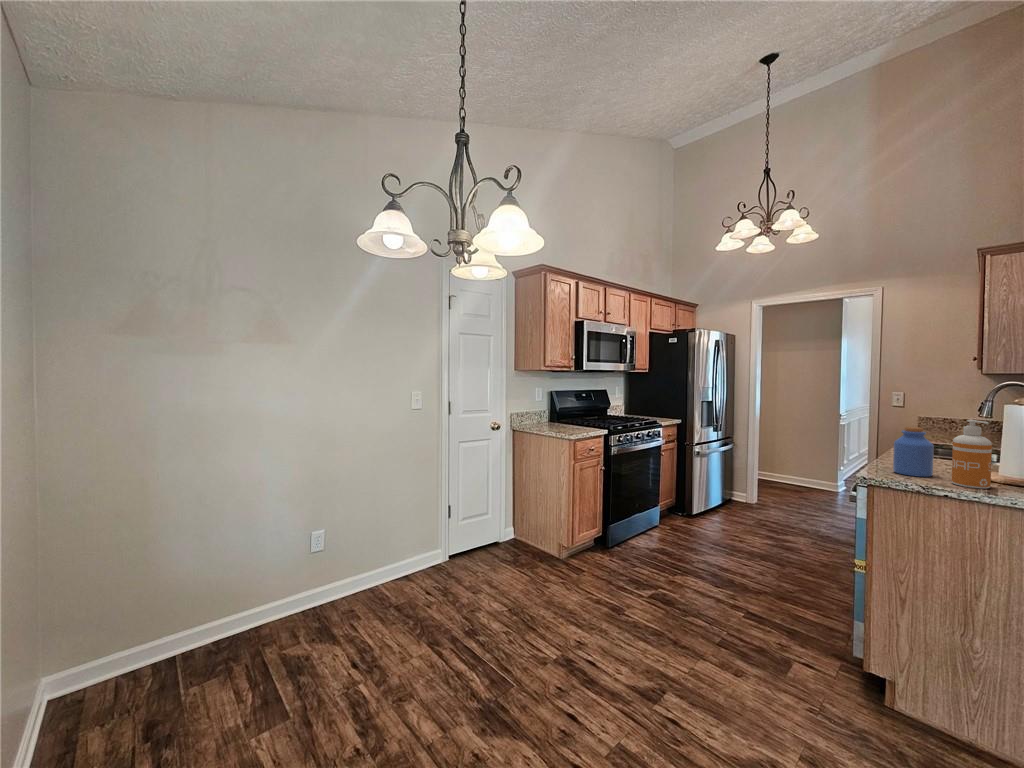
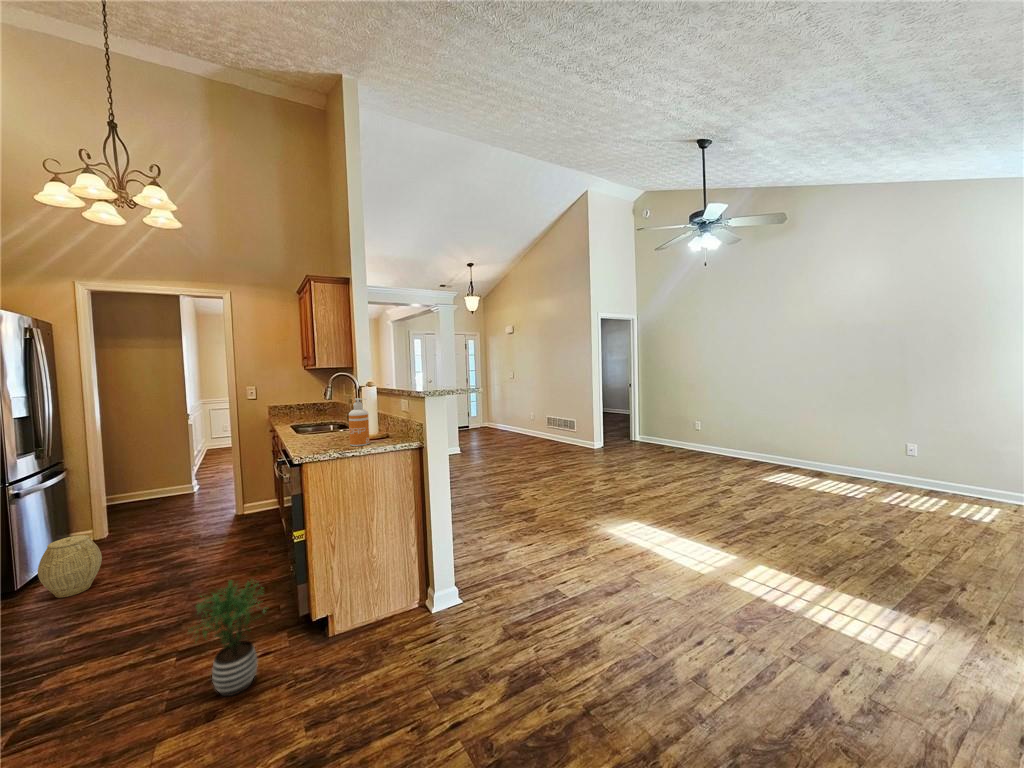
jar: present [893,427,934,477] -> none [309,409,335,448]
woven basket: none [700,491,736,534] -> present [38,535,102,598]
potted plant: none [730,567,807,678] -> present [188,580,262,696]

